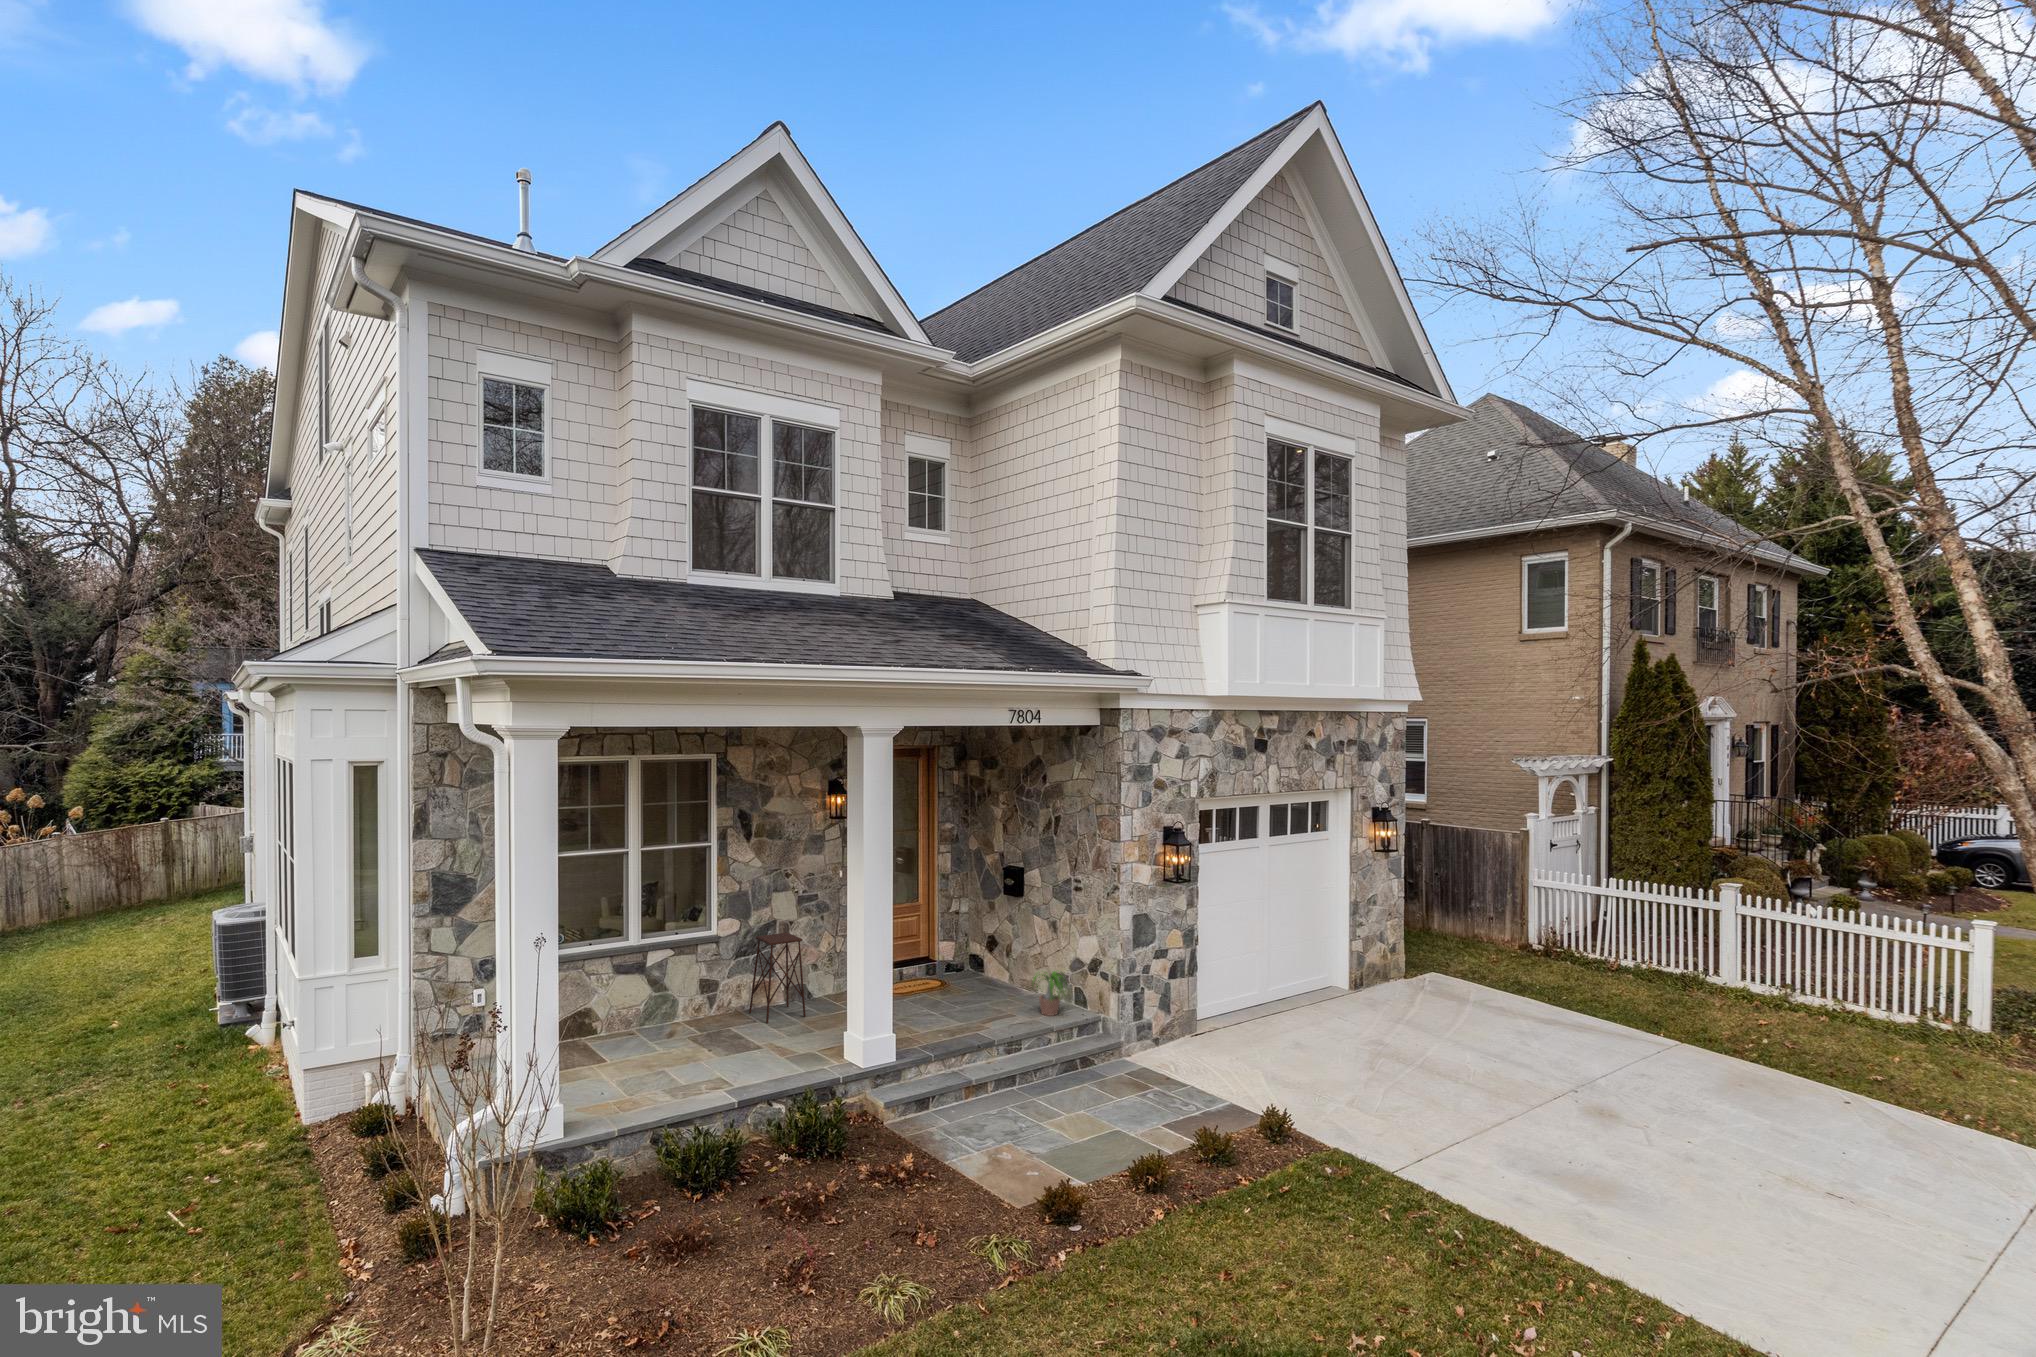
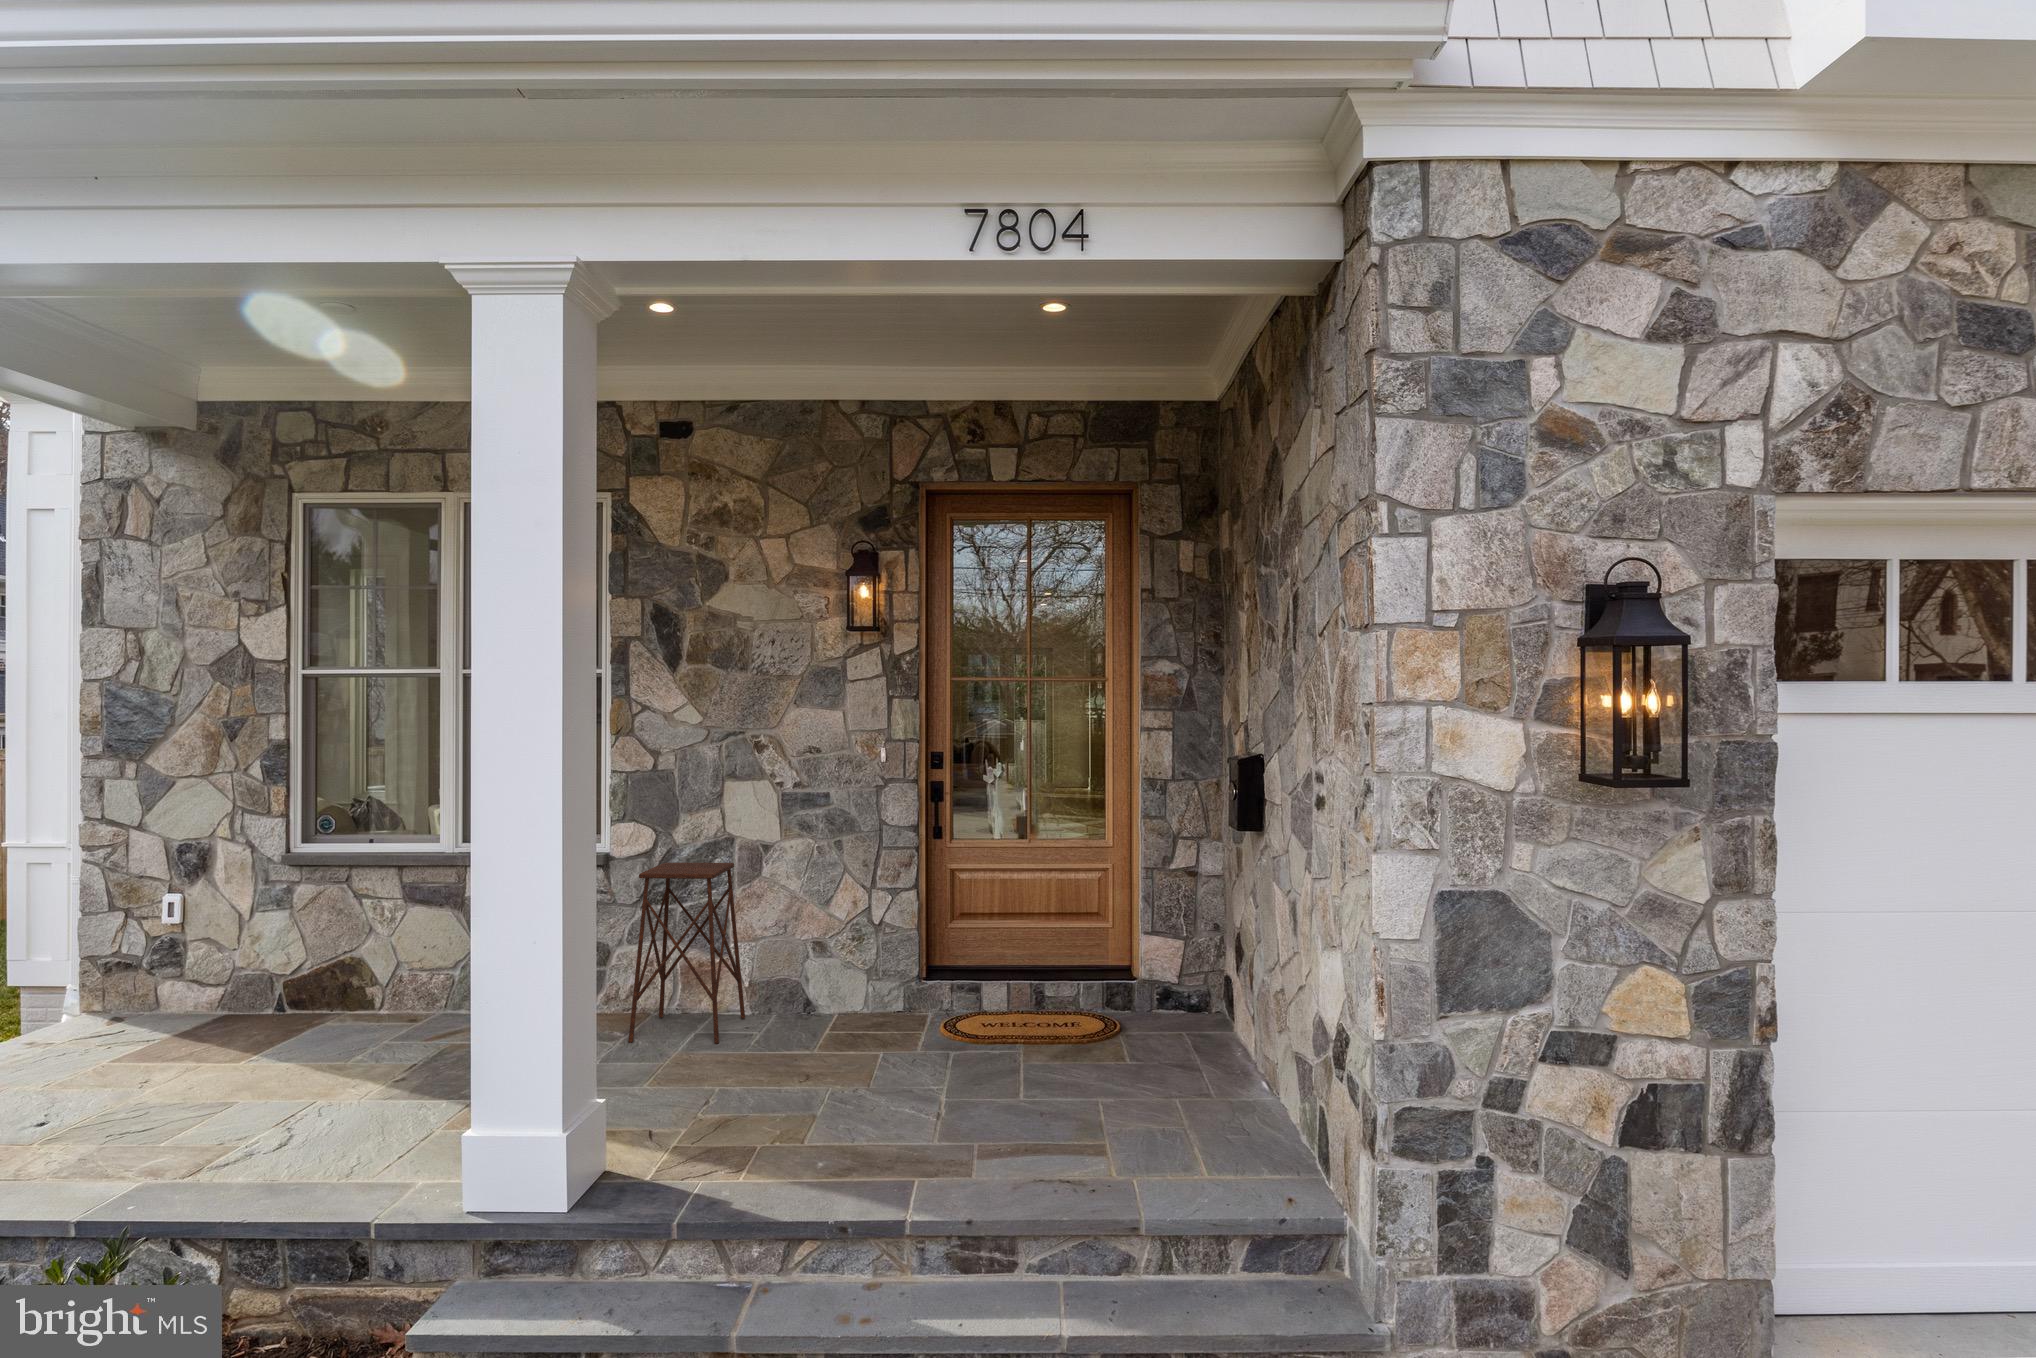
potted plant: present [1032,971,1066,1016] -> none [1154,1030,1292,1171]

